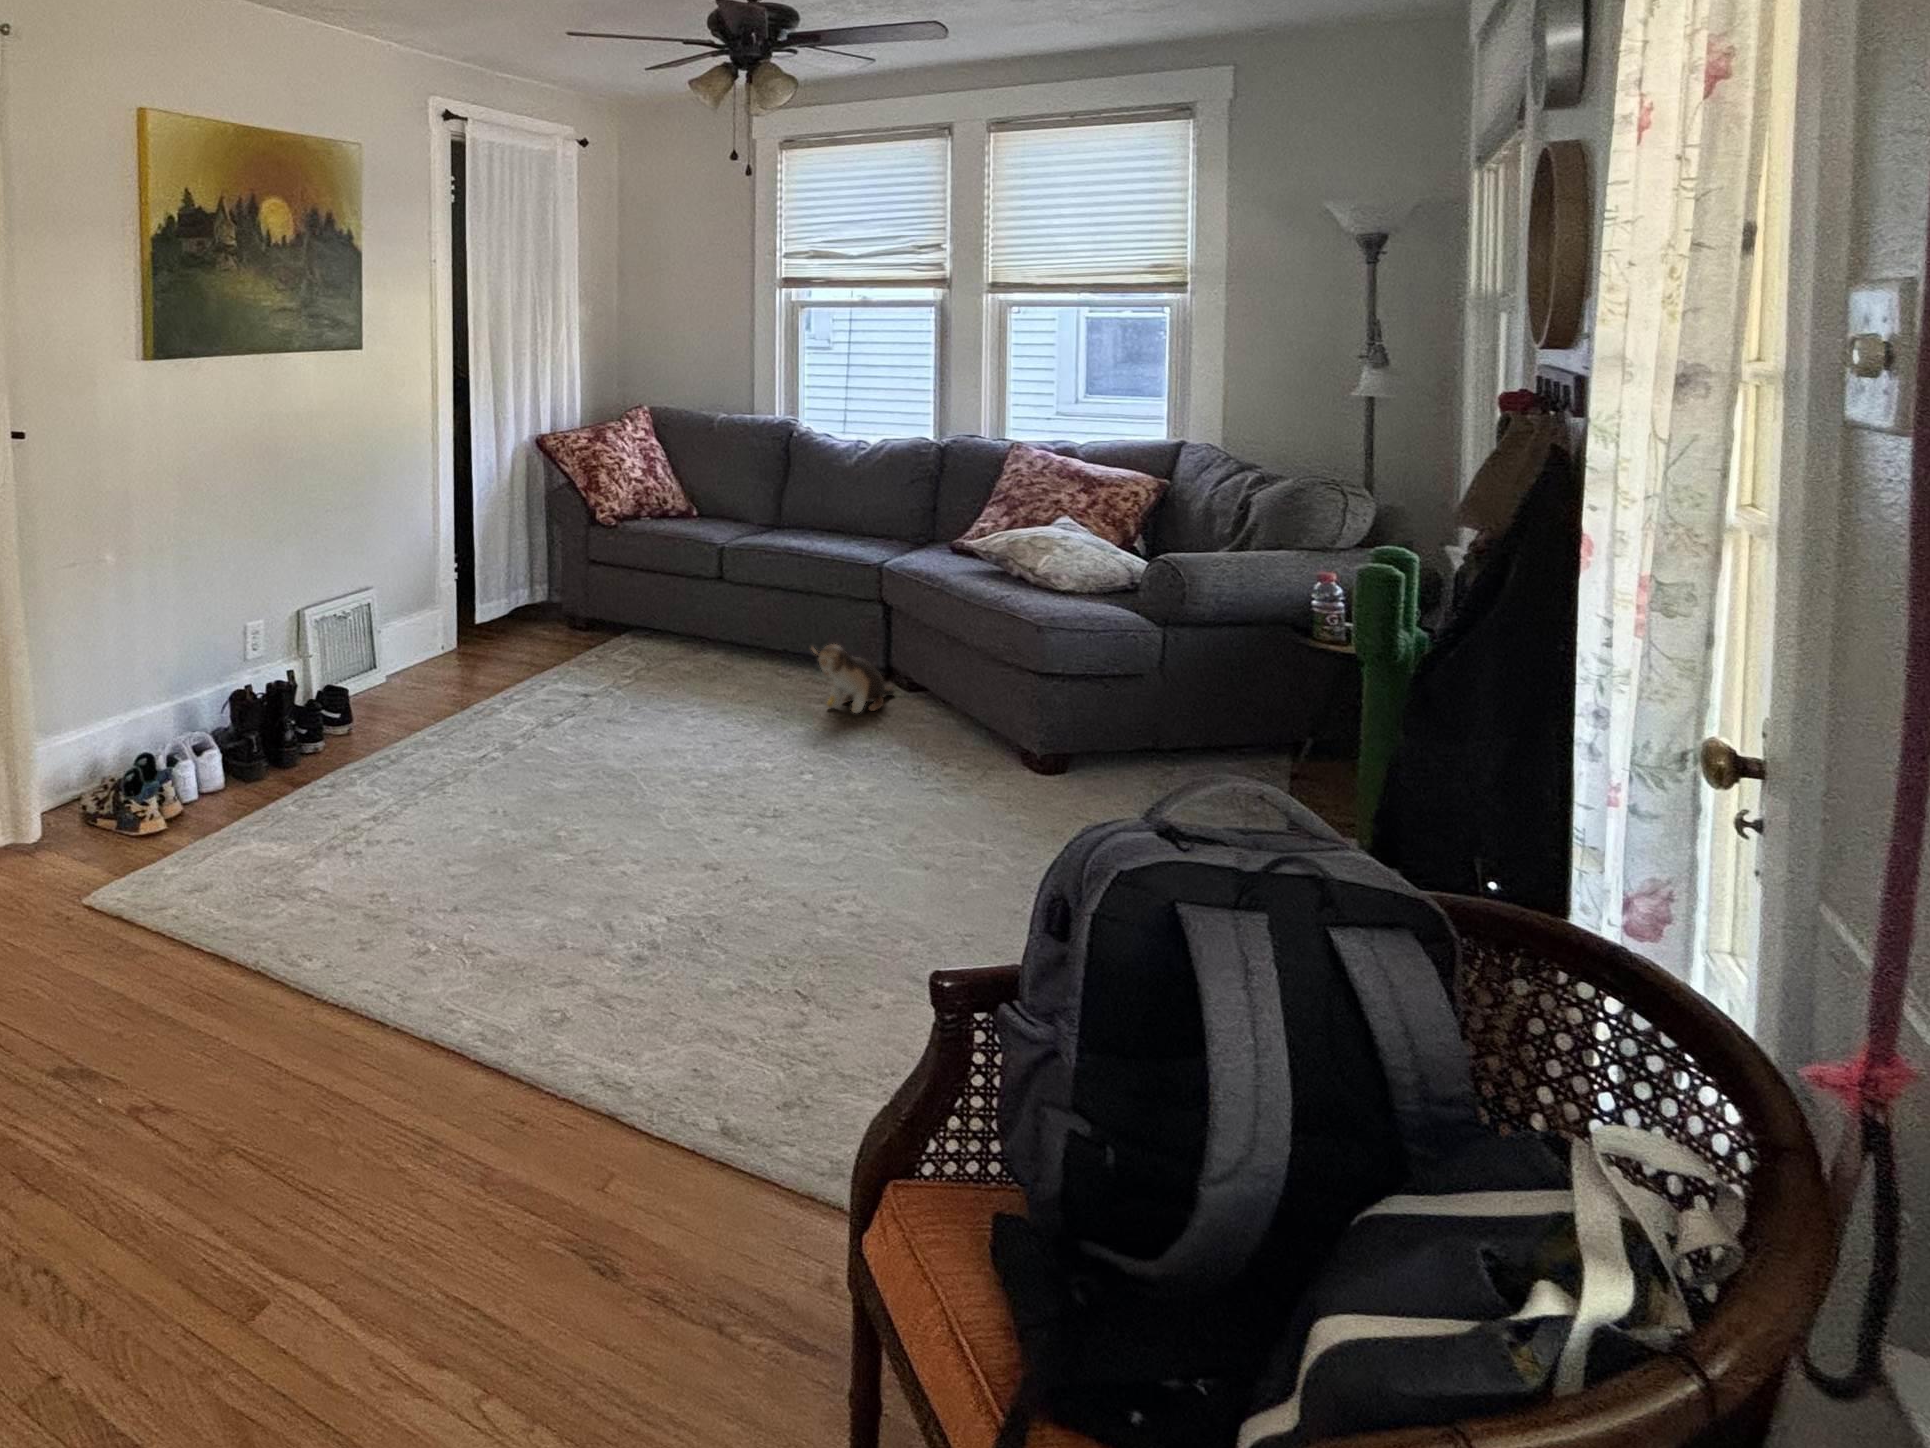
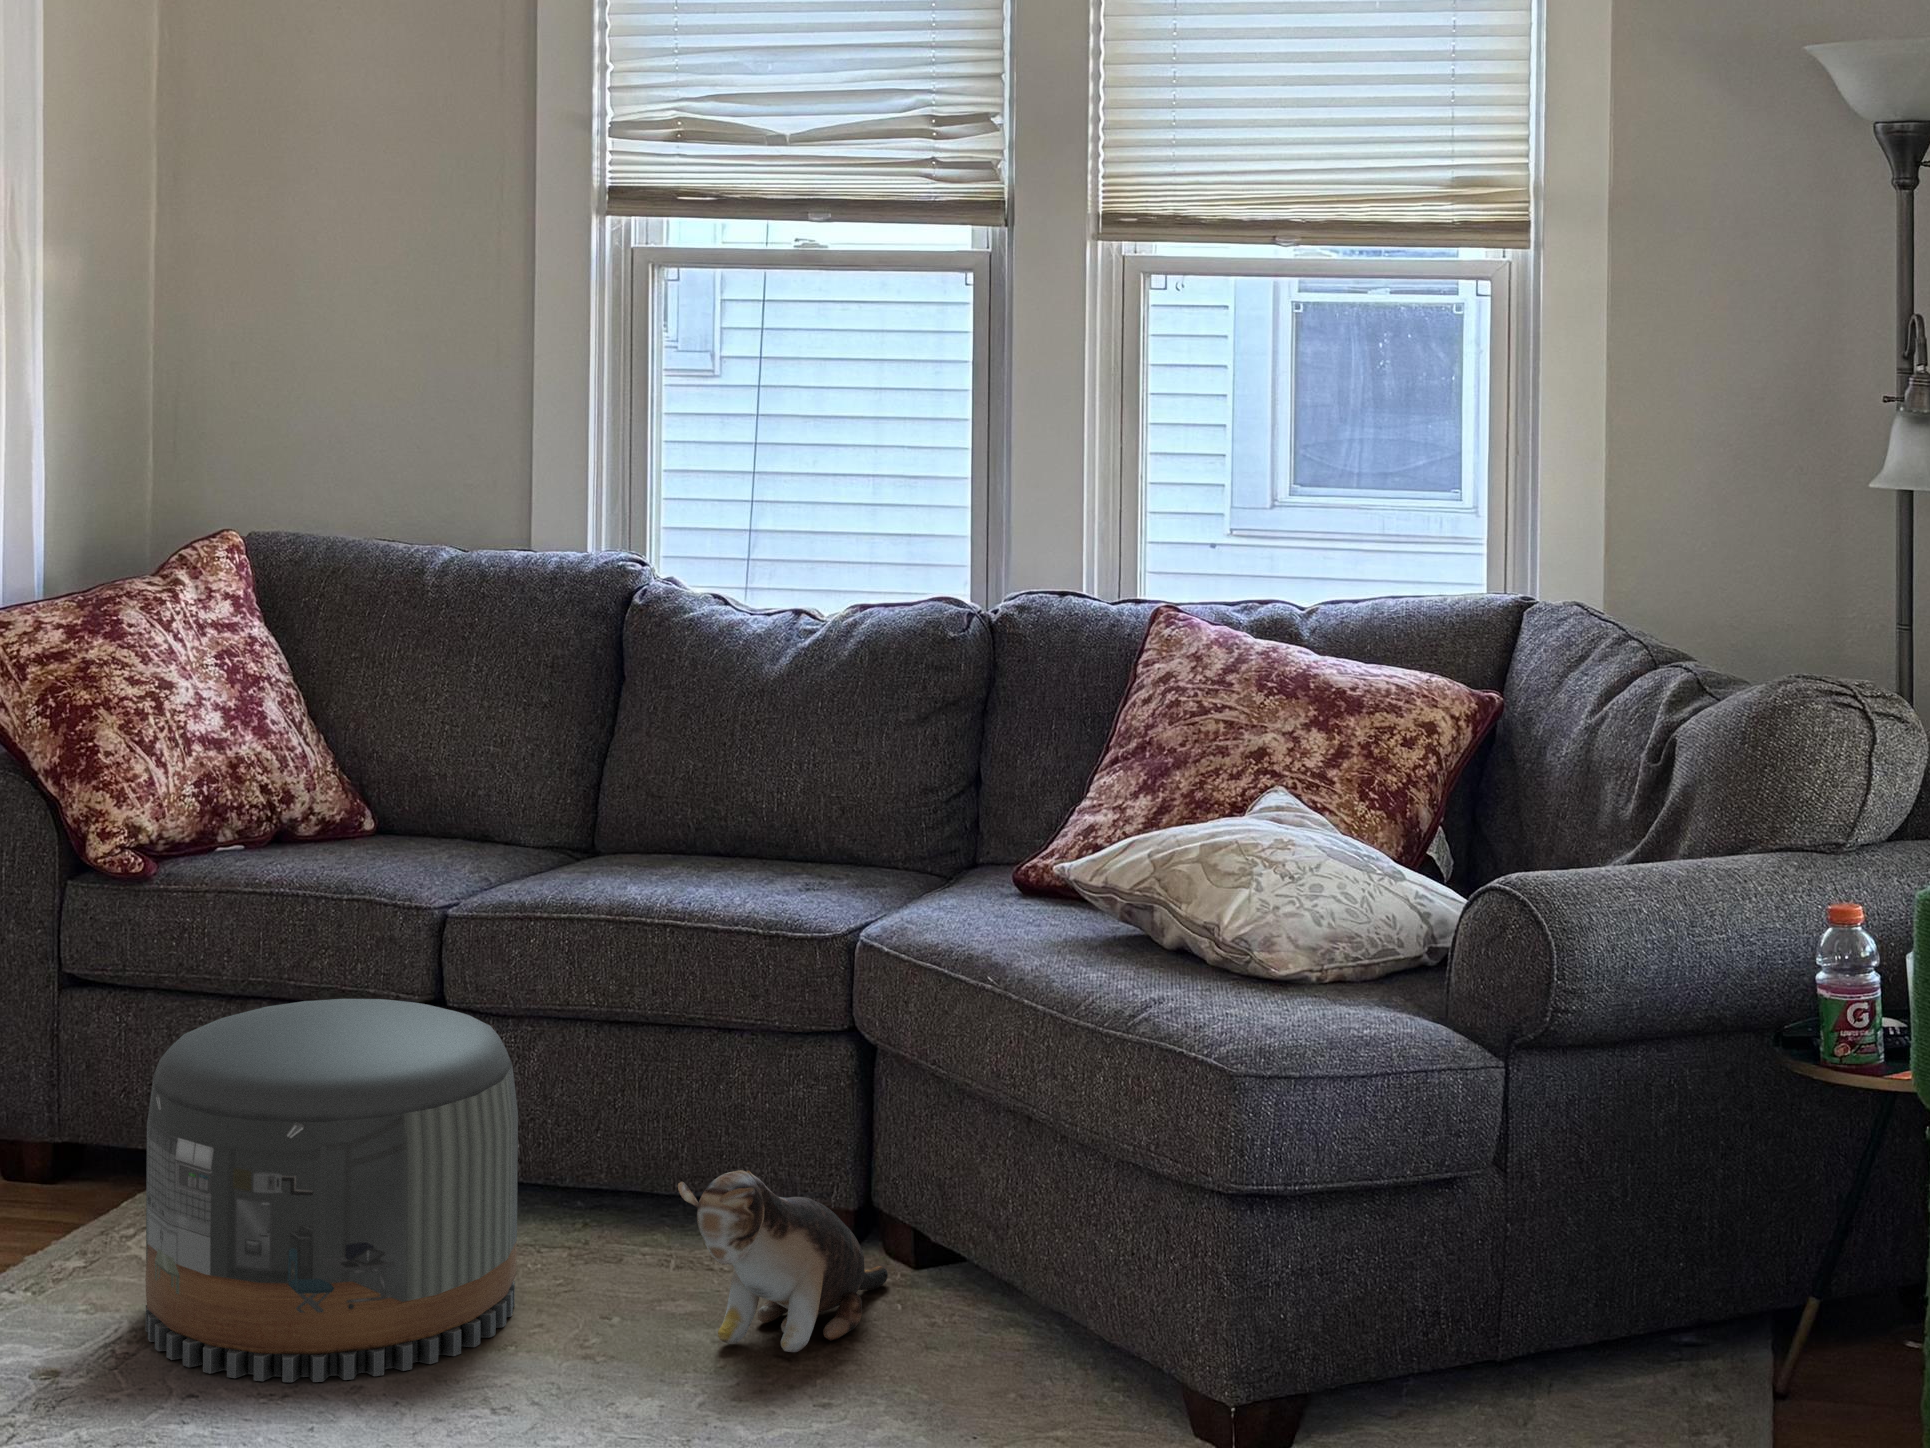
pouf: none [619,573,750,704] -> present [146,999,518,1382]

